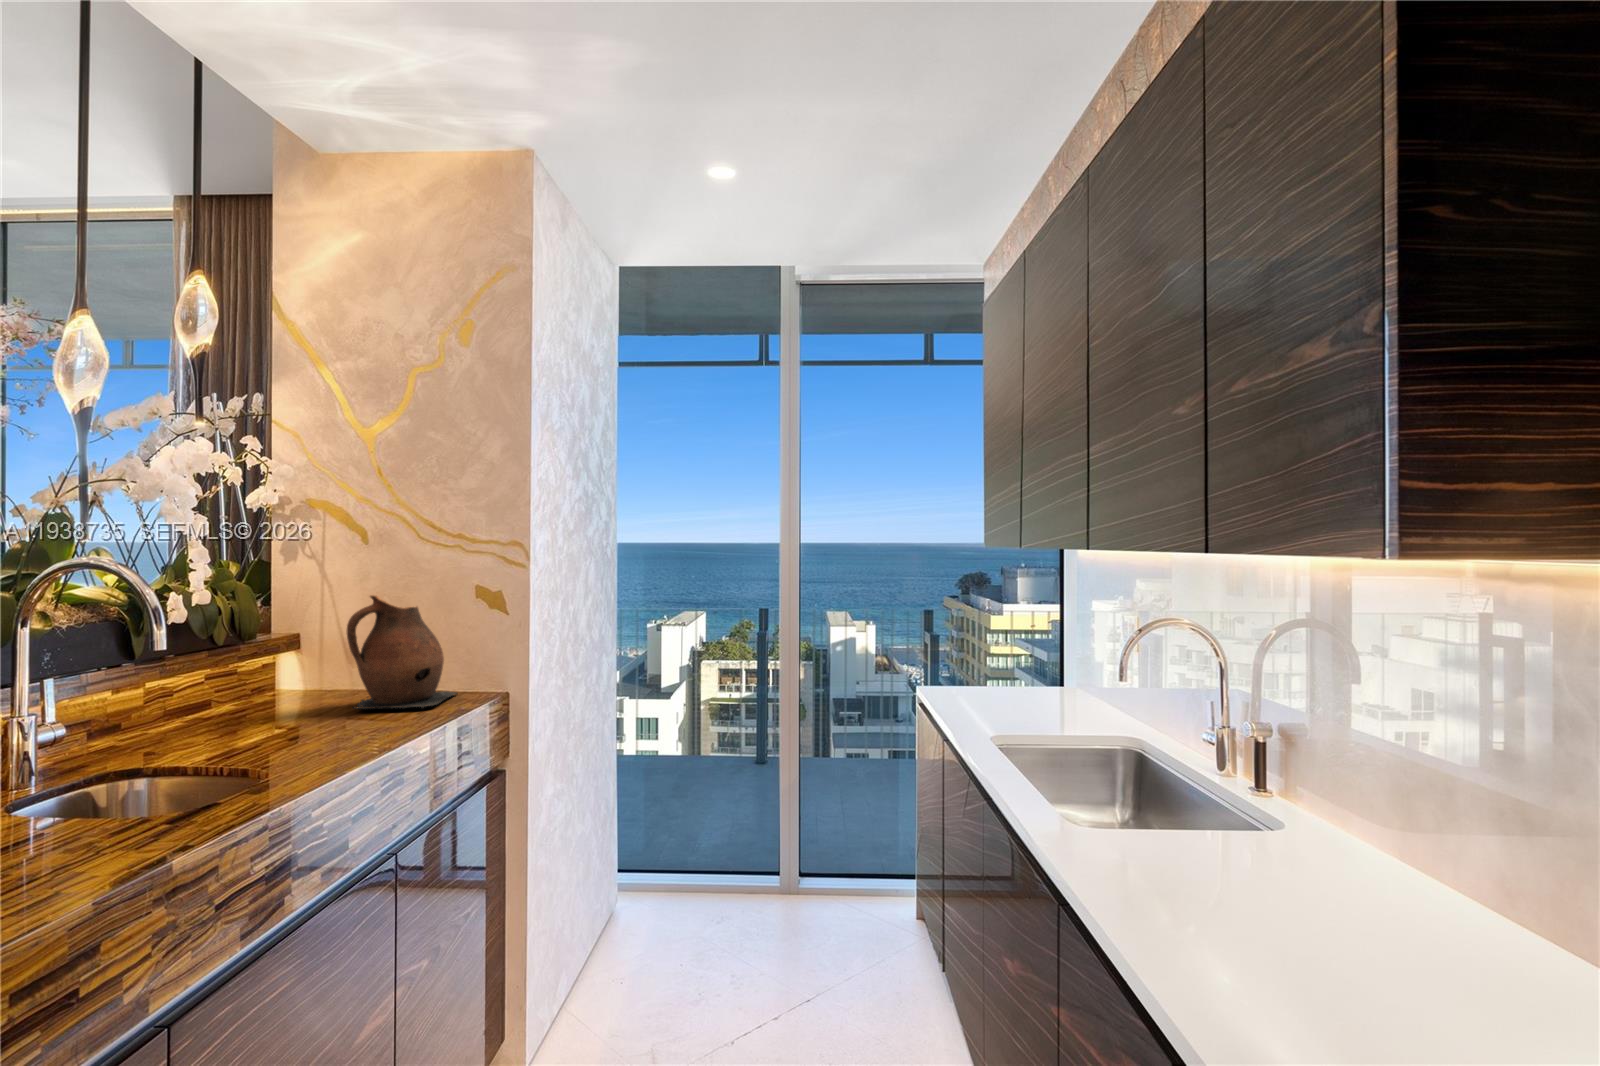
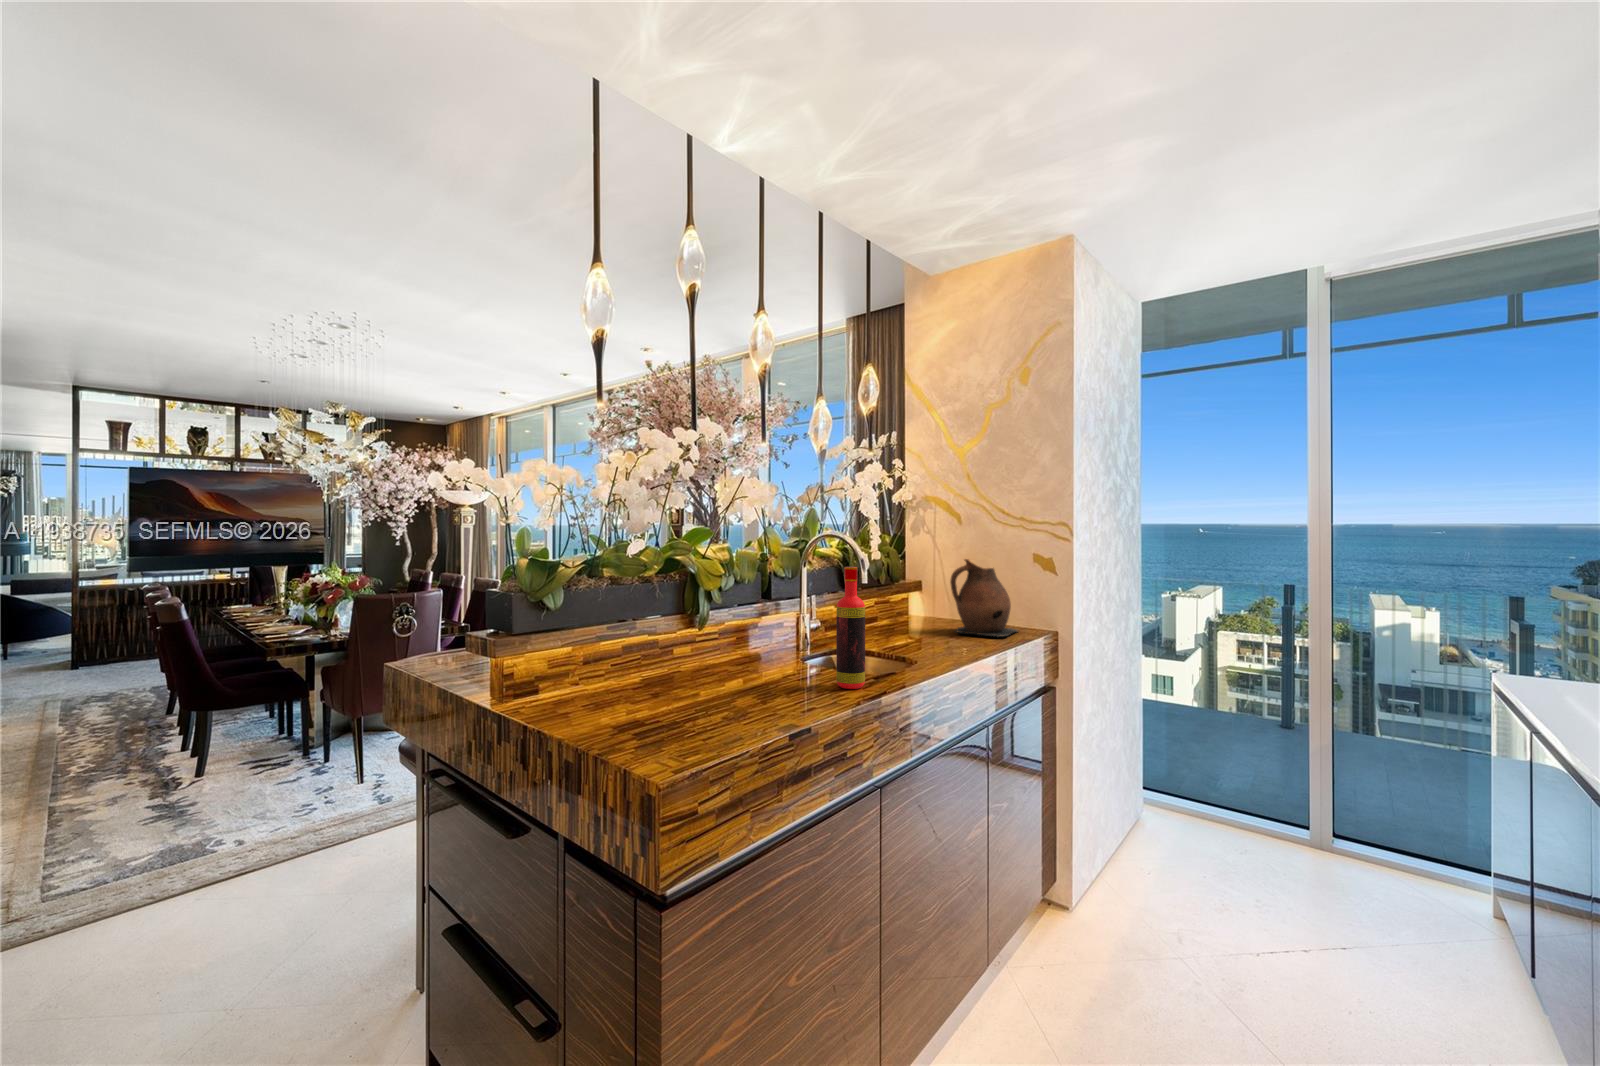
bottle: none [72,624,142,857] -> present [836,567,865,689]

